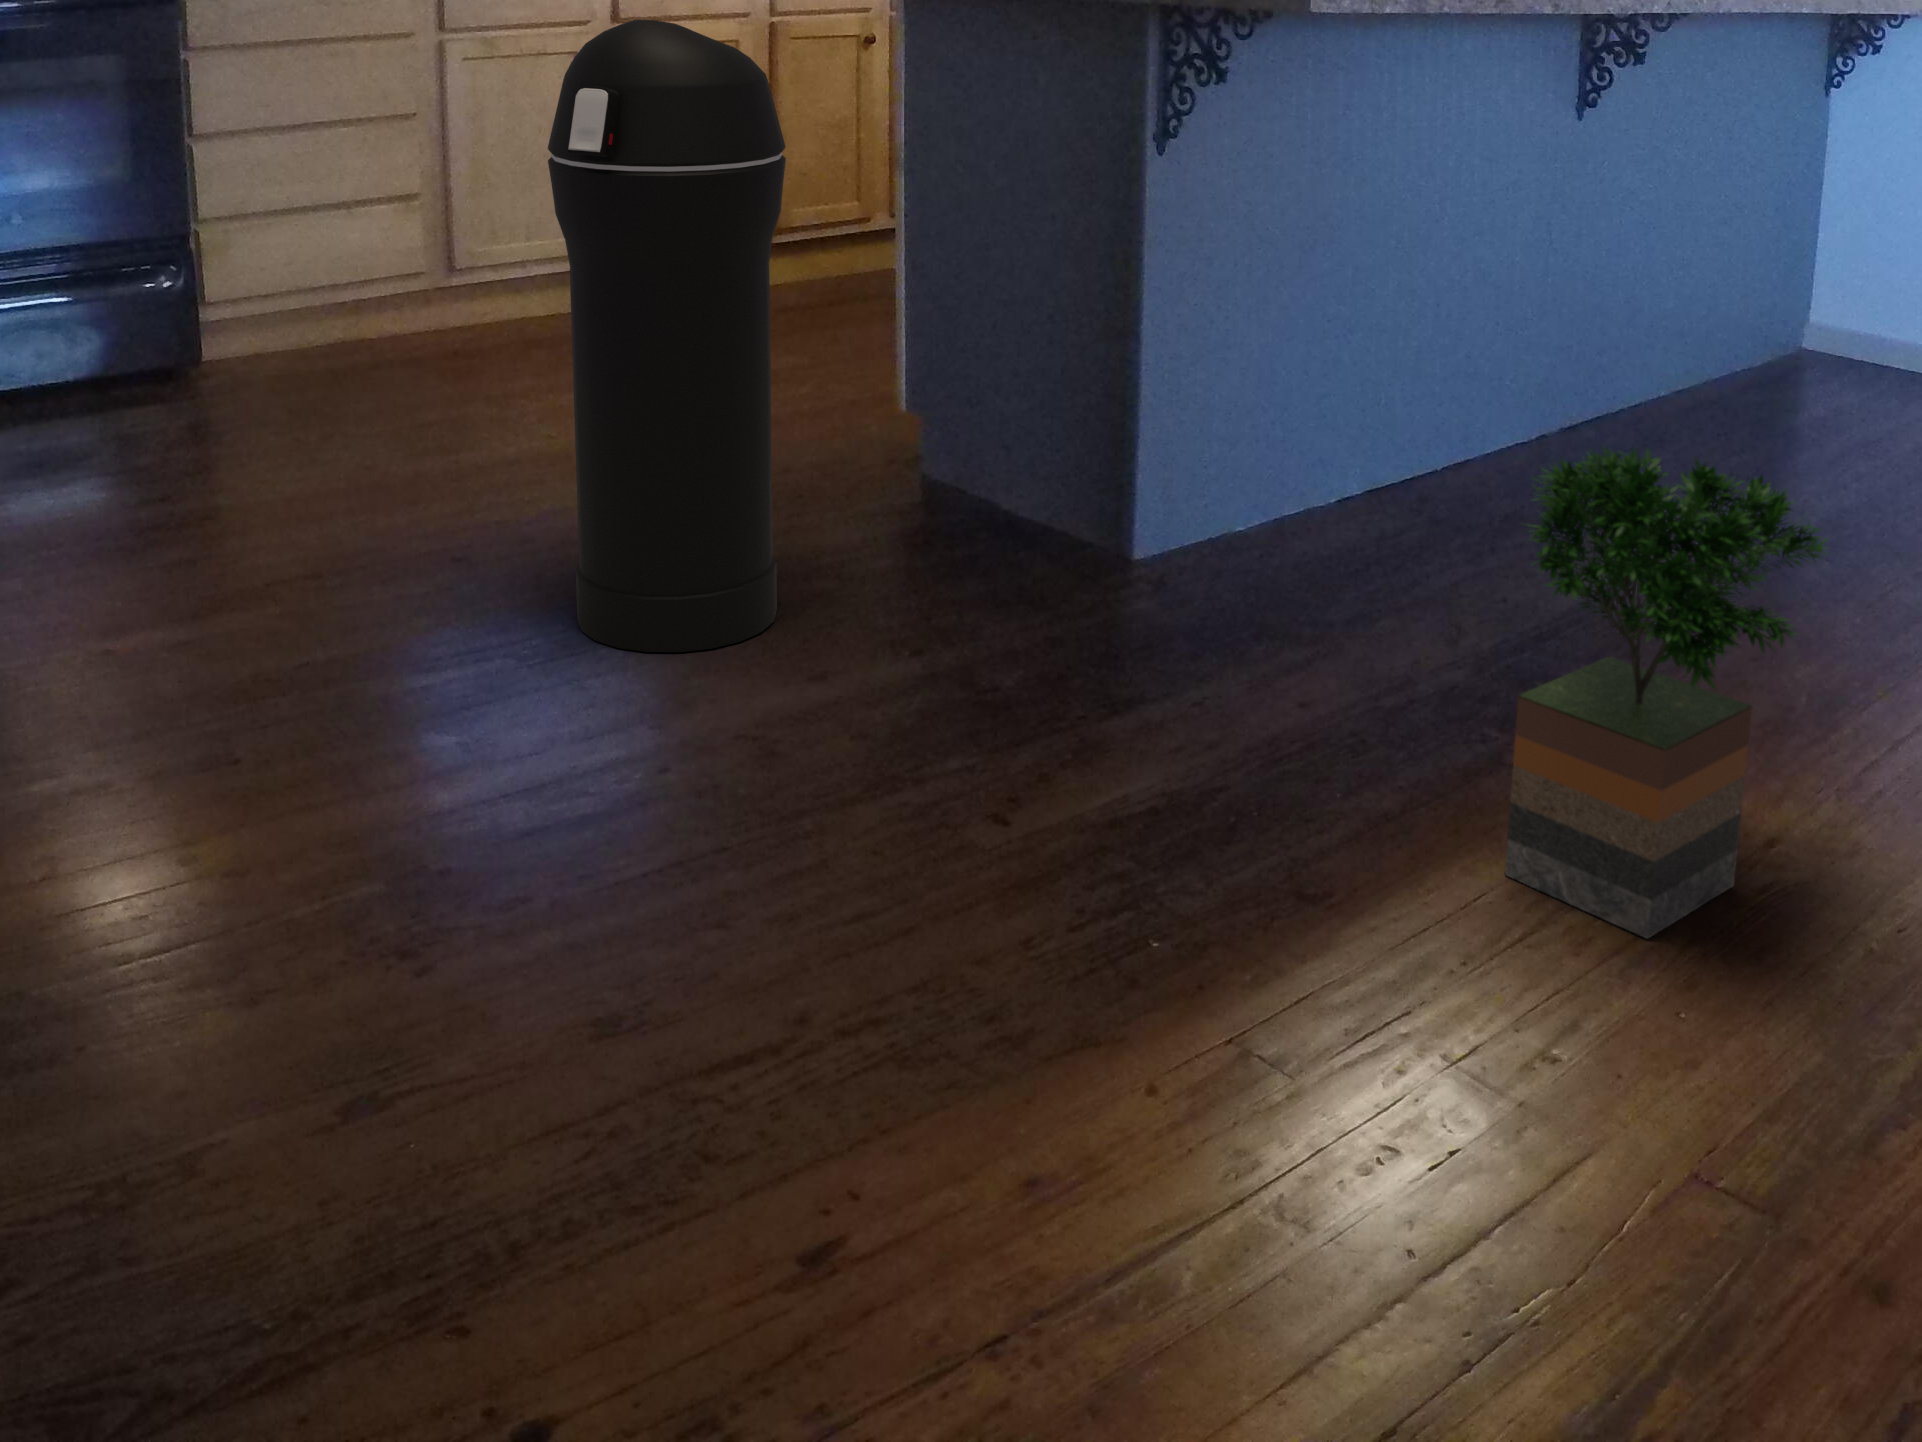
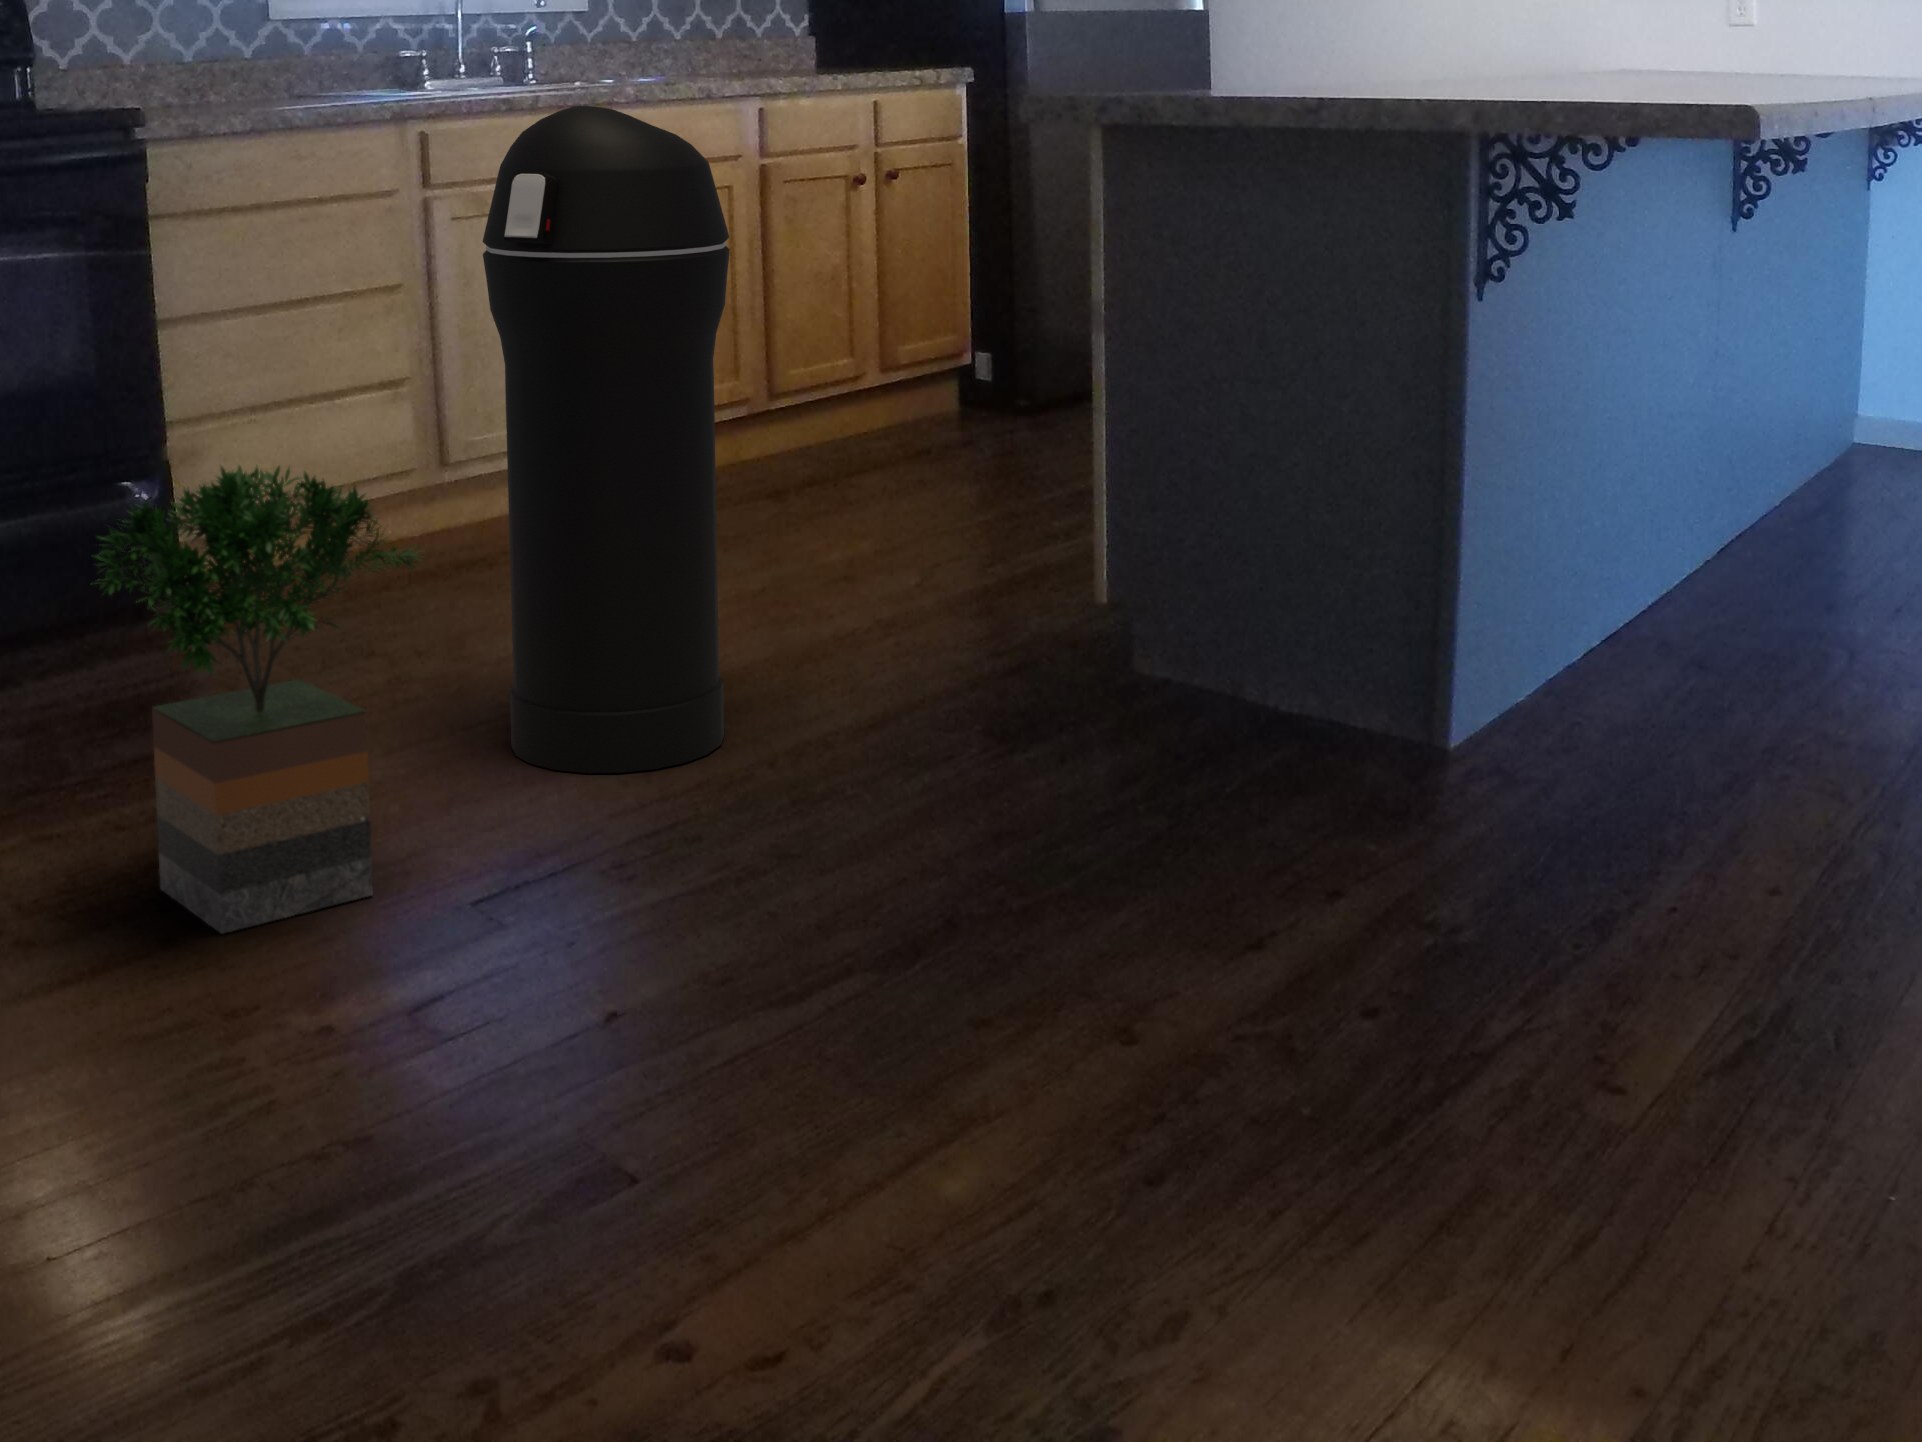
potted tree: present [1505,445,1827,939] -> present [96,466,421,933]

